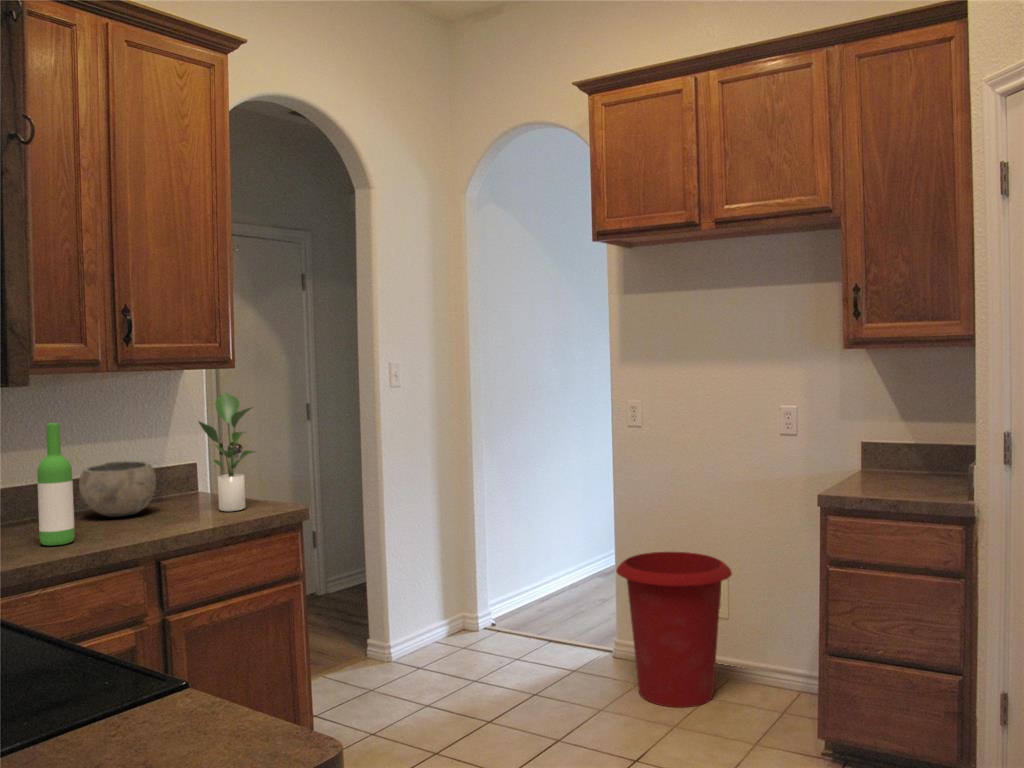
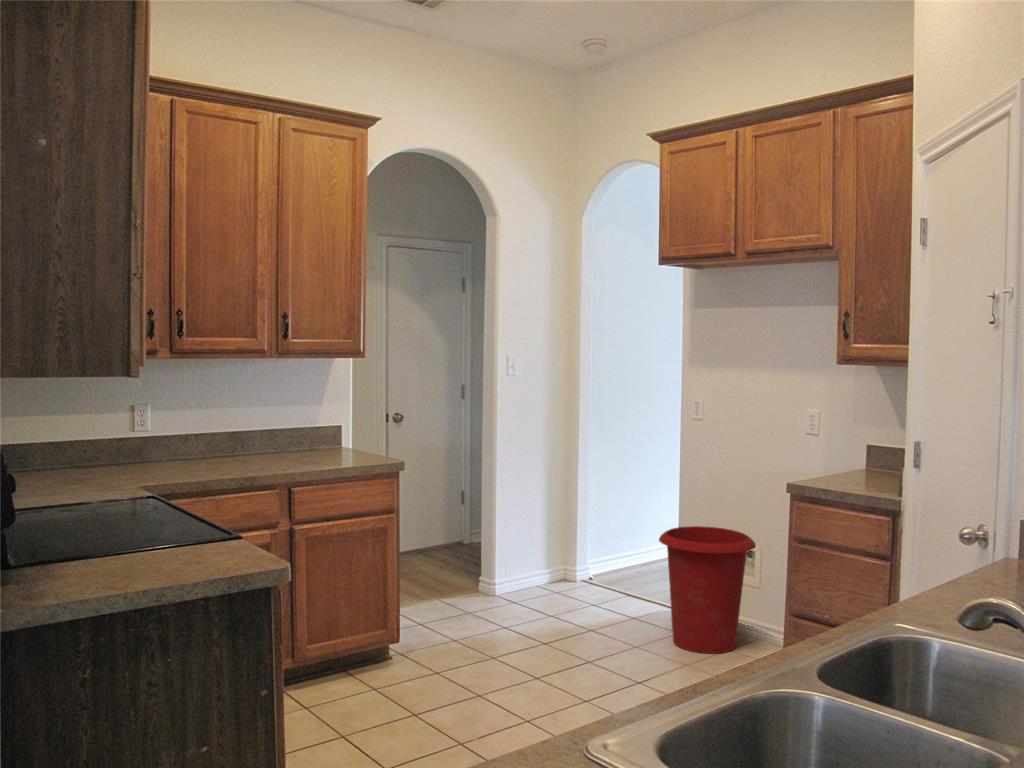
potted plant: present [198,393,256,511] -> none [329,376,370,460]
wine bottle: present [37,423,75,546] -> none [220,391,241,470]
bowl: present [79,460,156,517] -> none [253,419,303,457]

